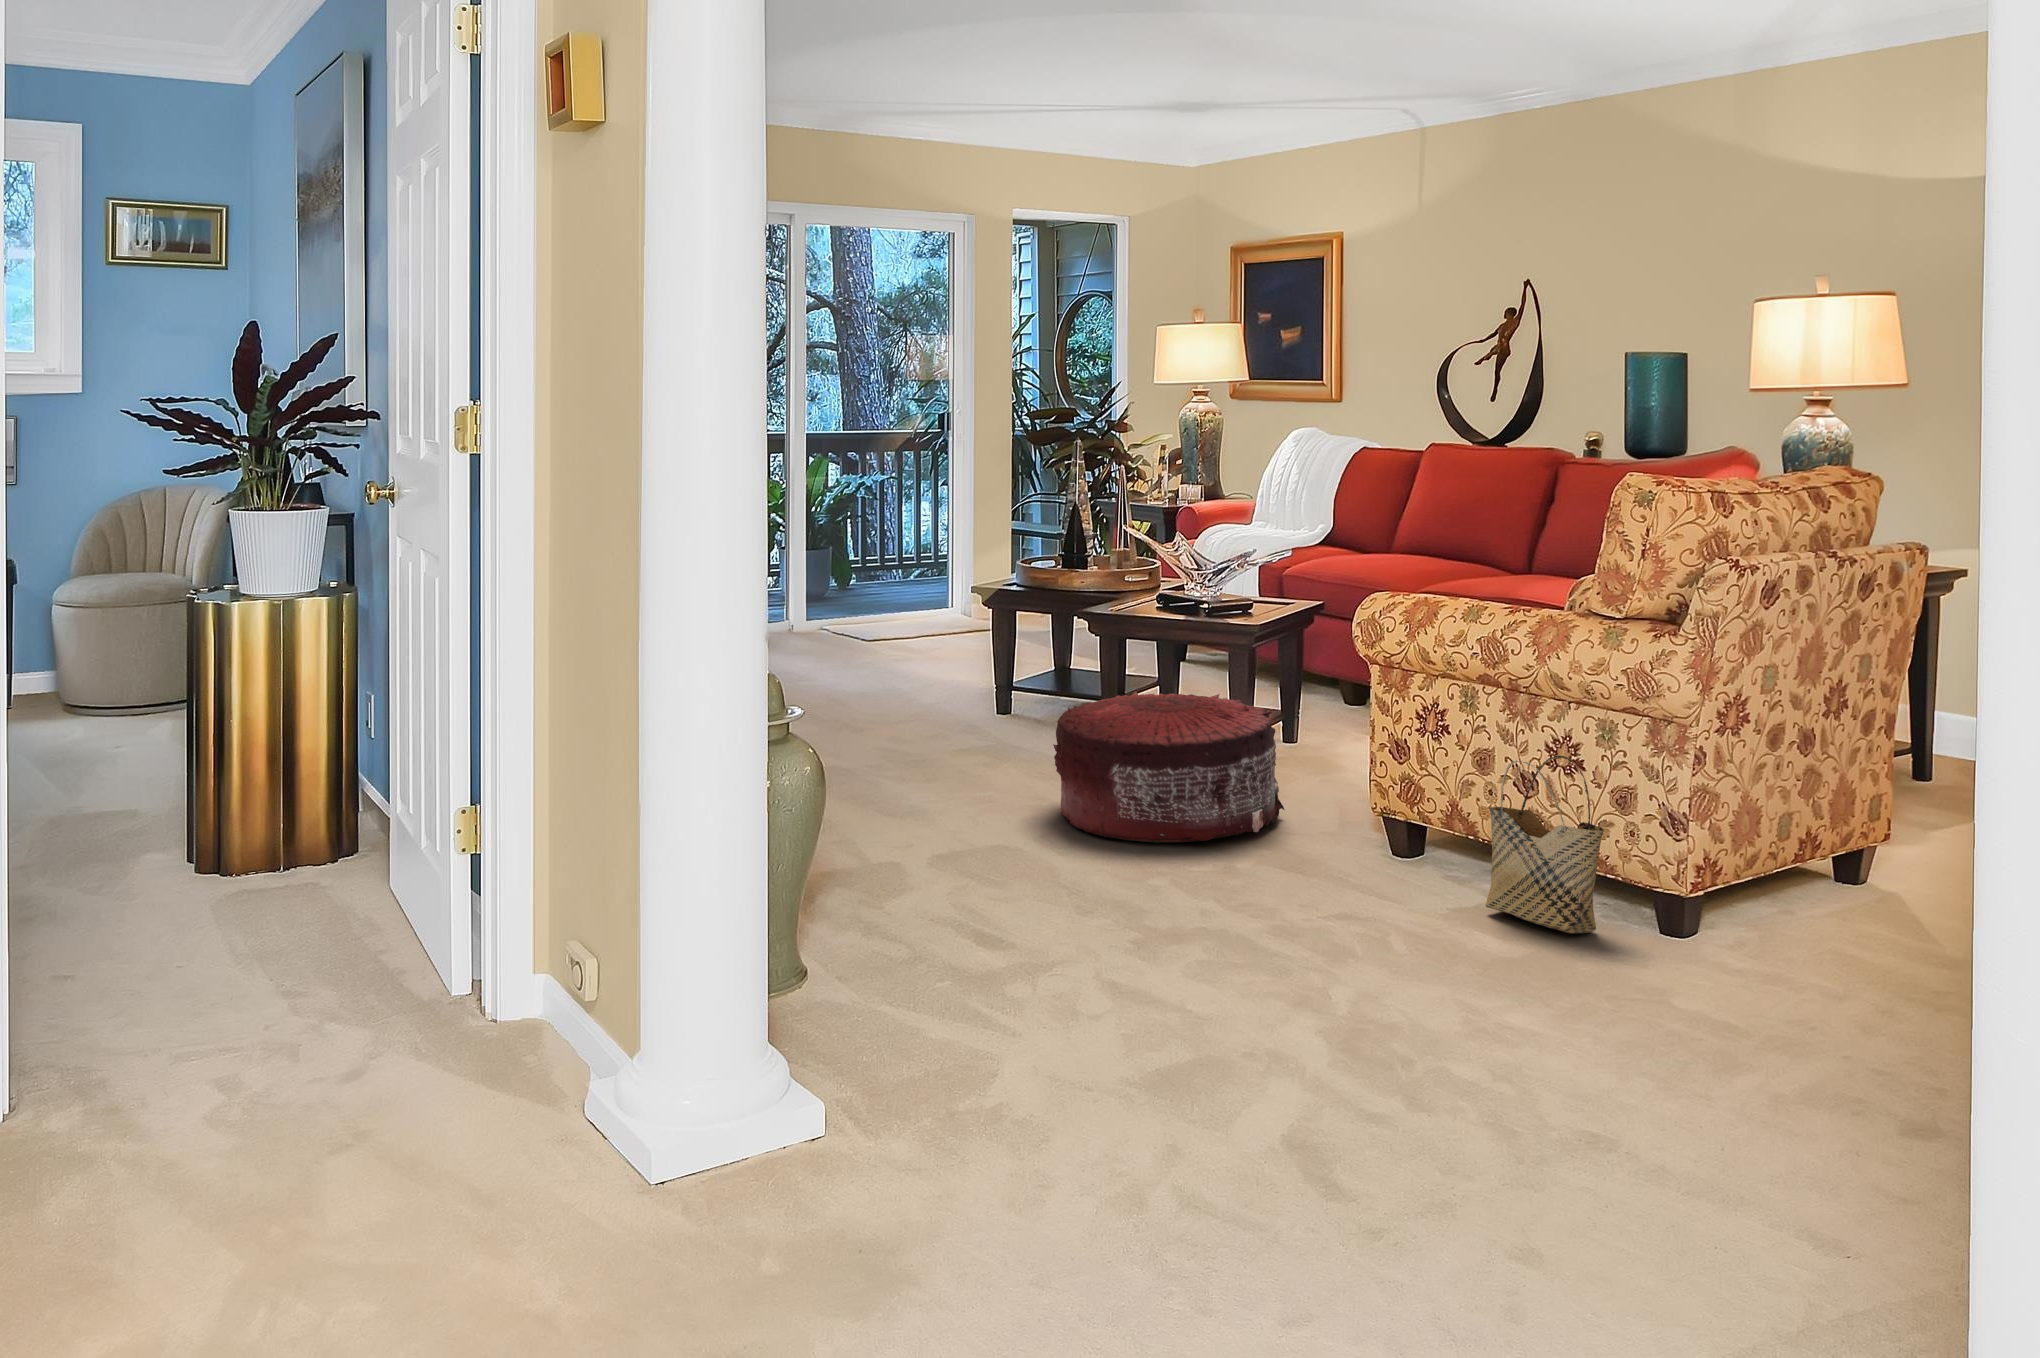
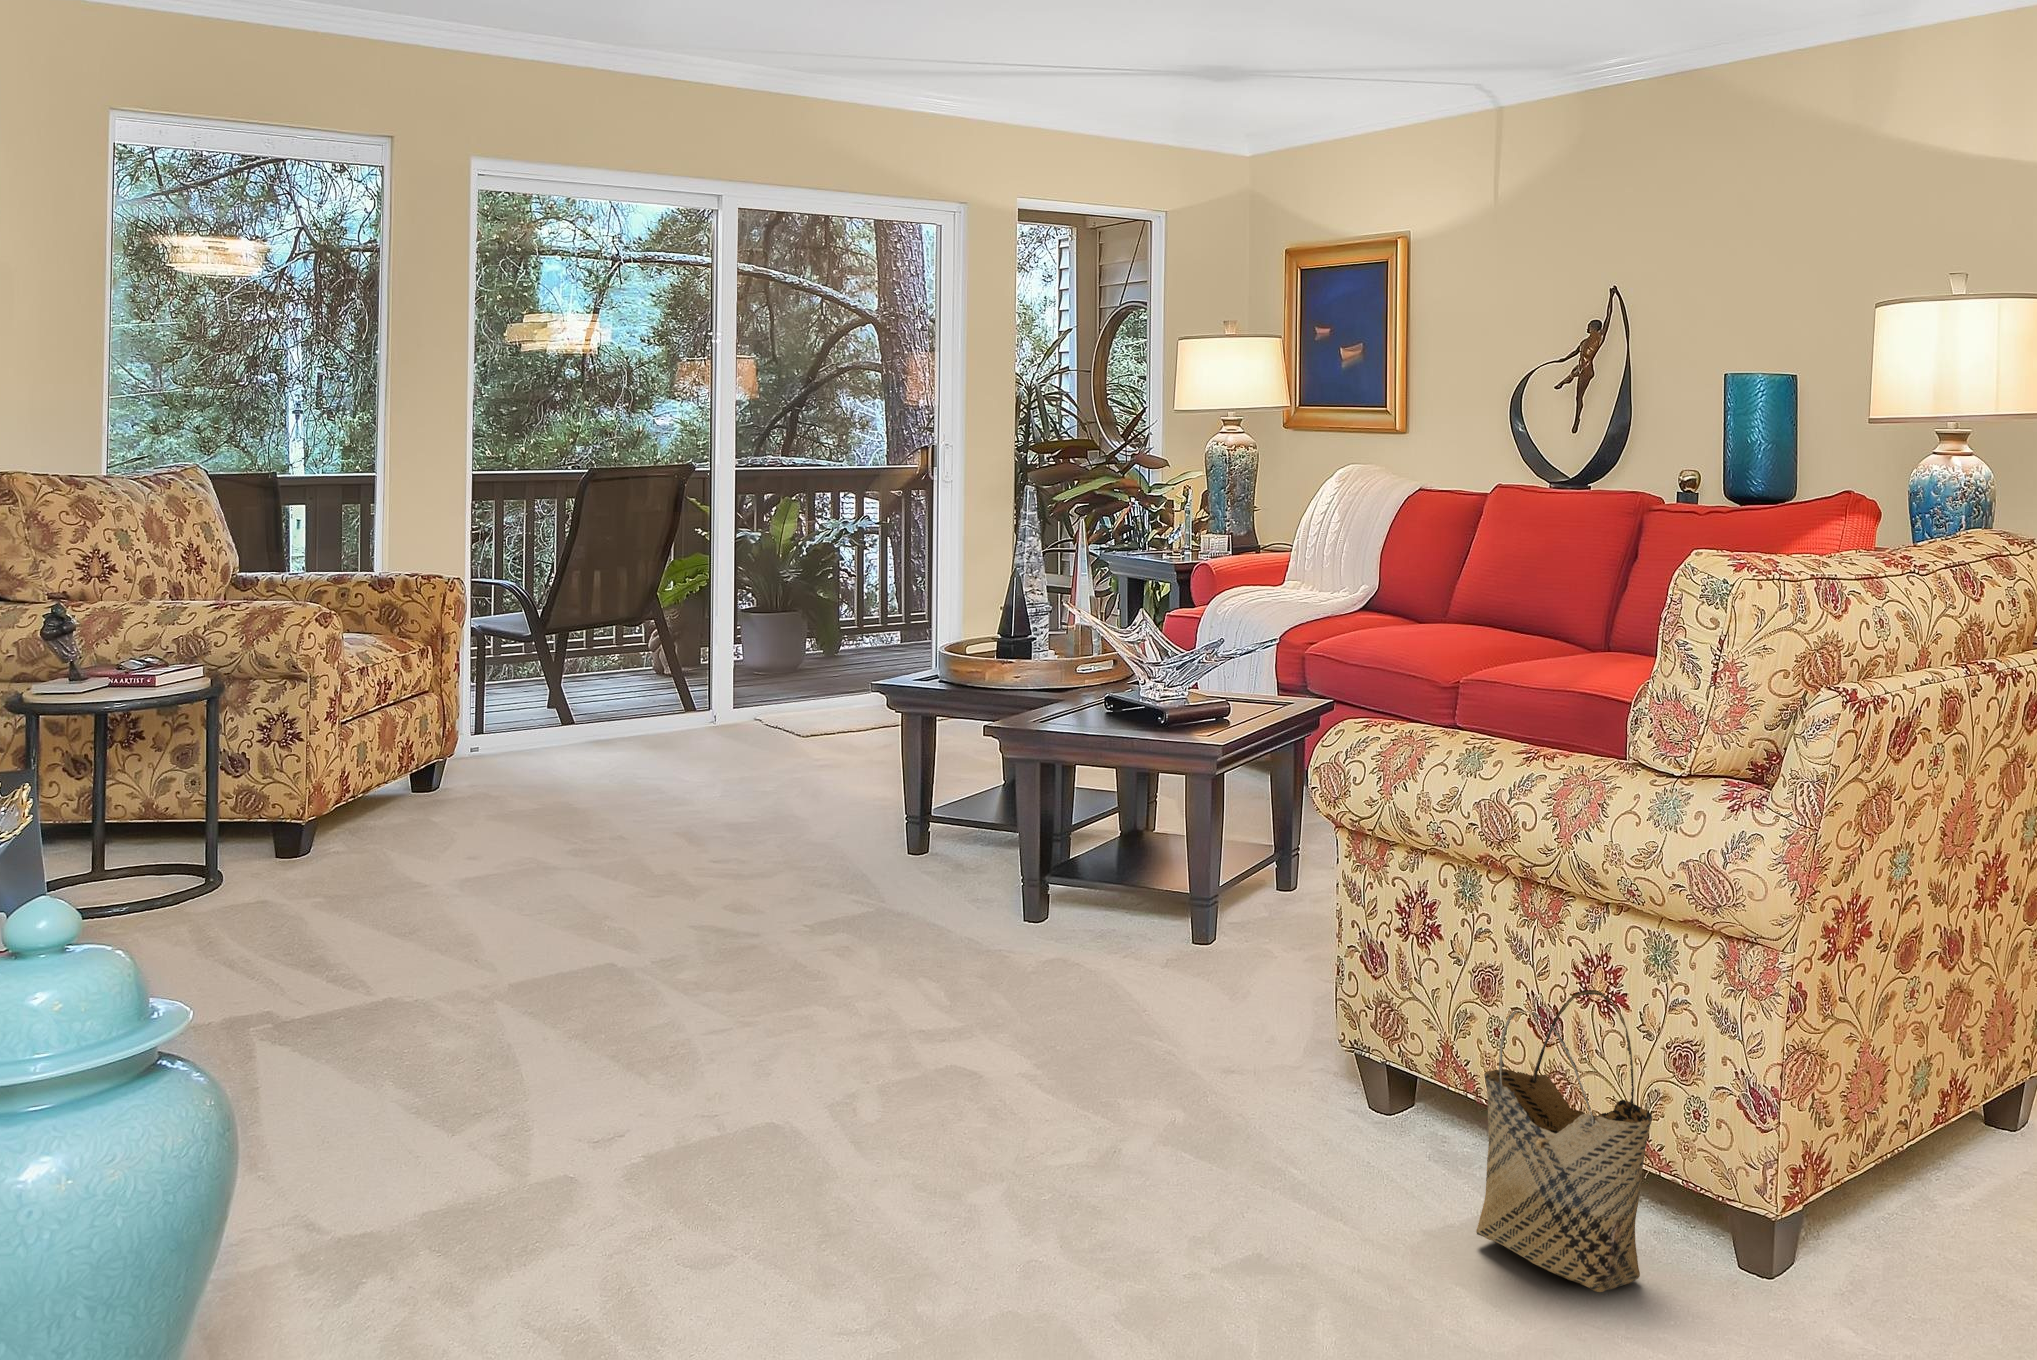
pouf: present [1053,692,1284,842] -> none [879,851,1227,1107]

